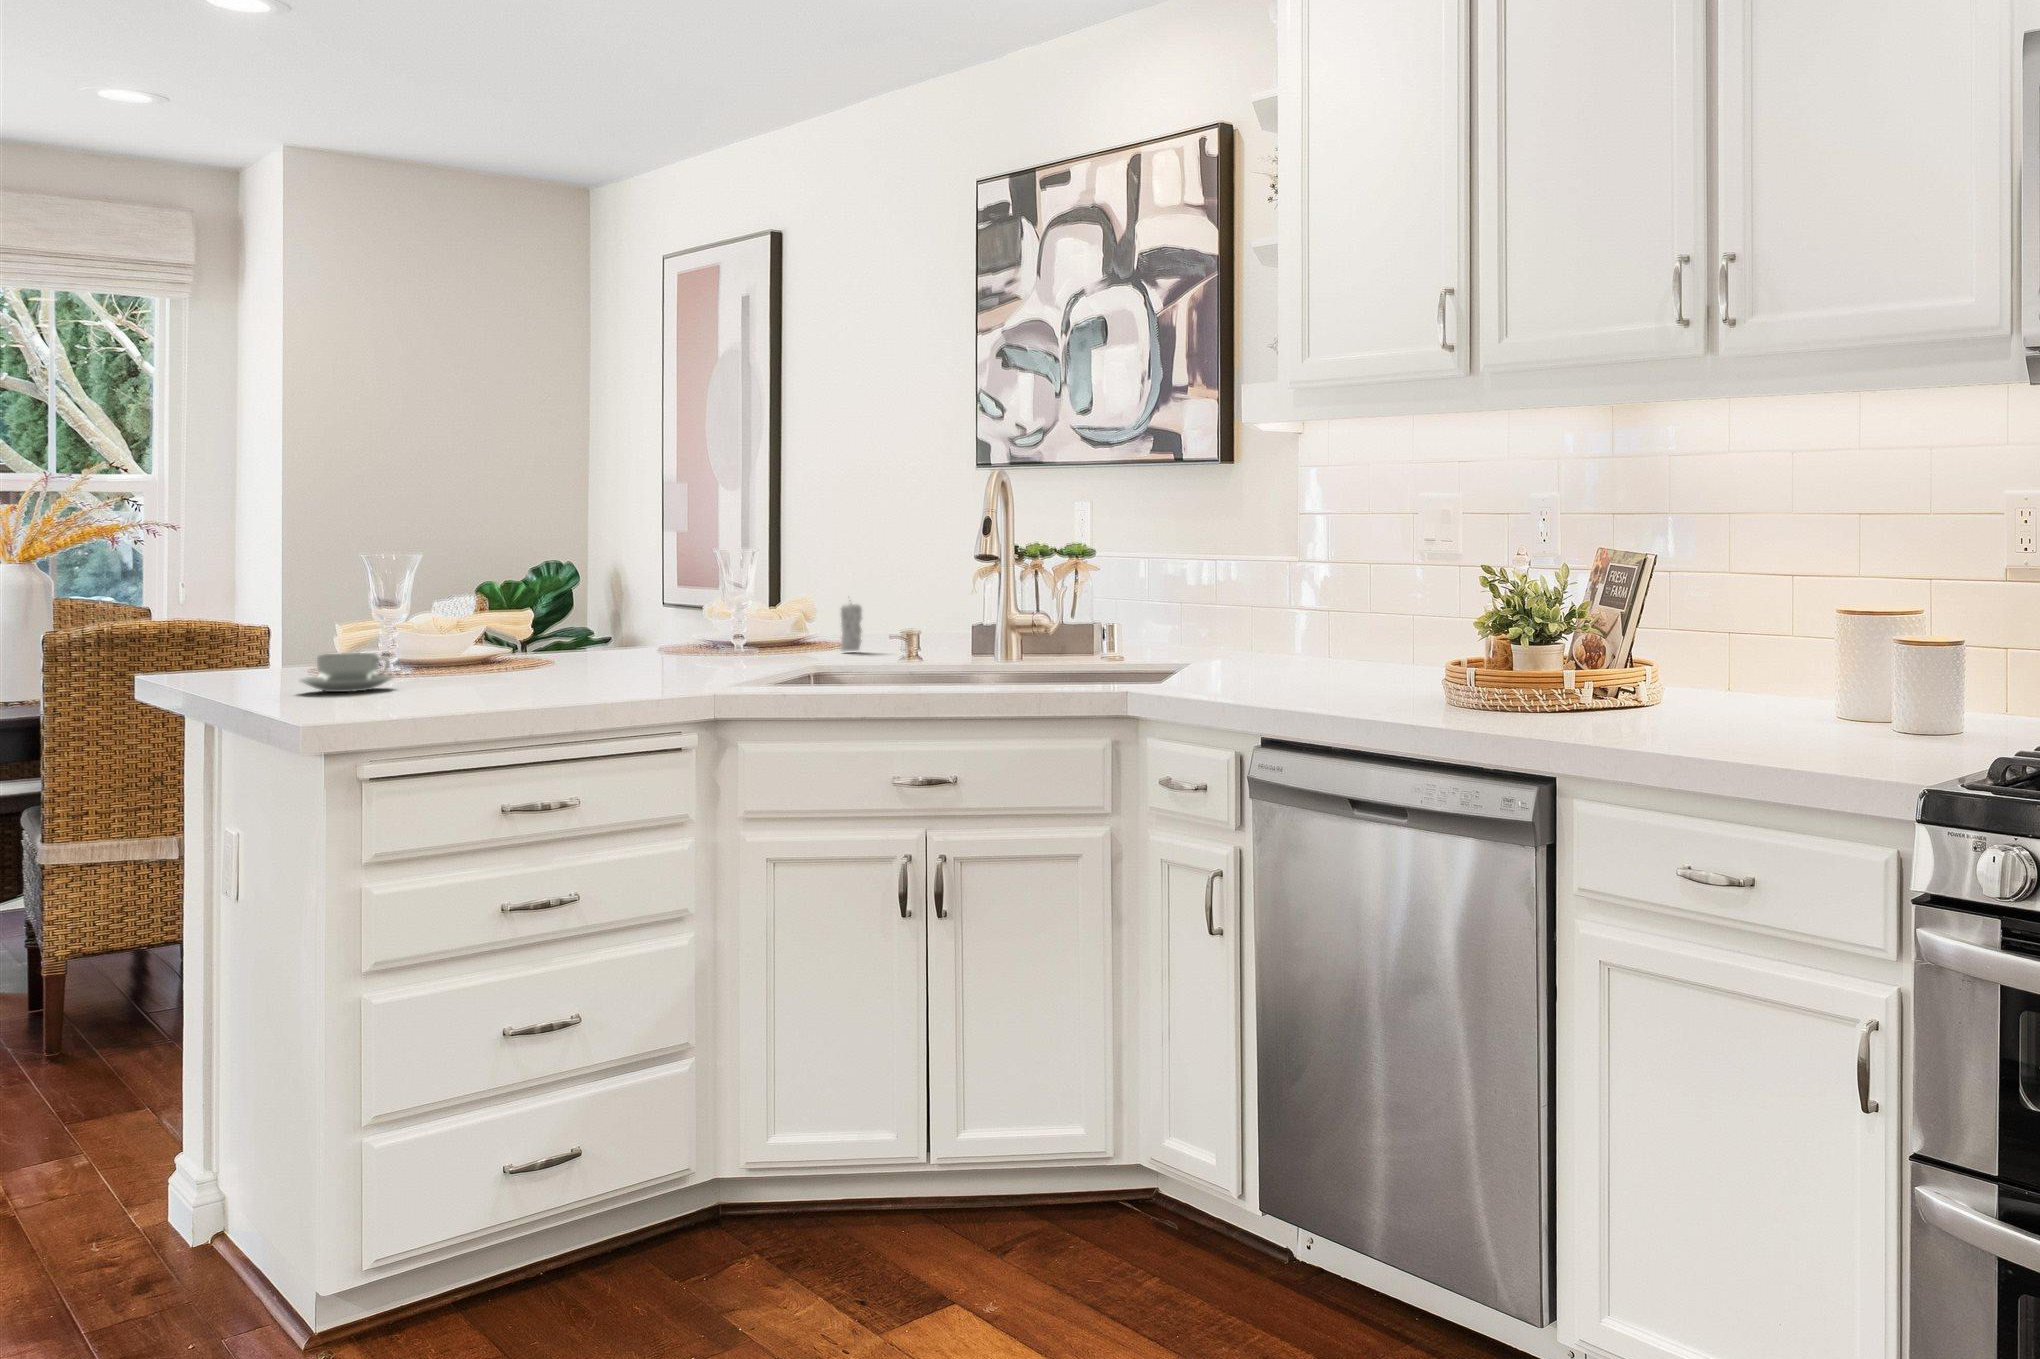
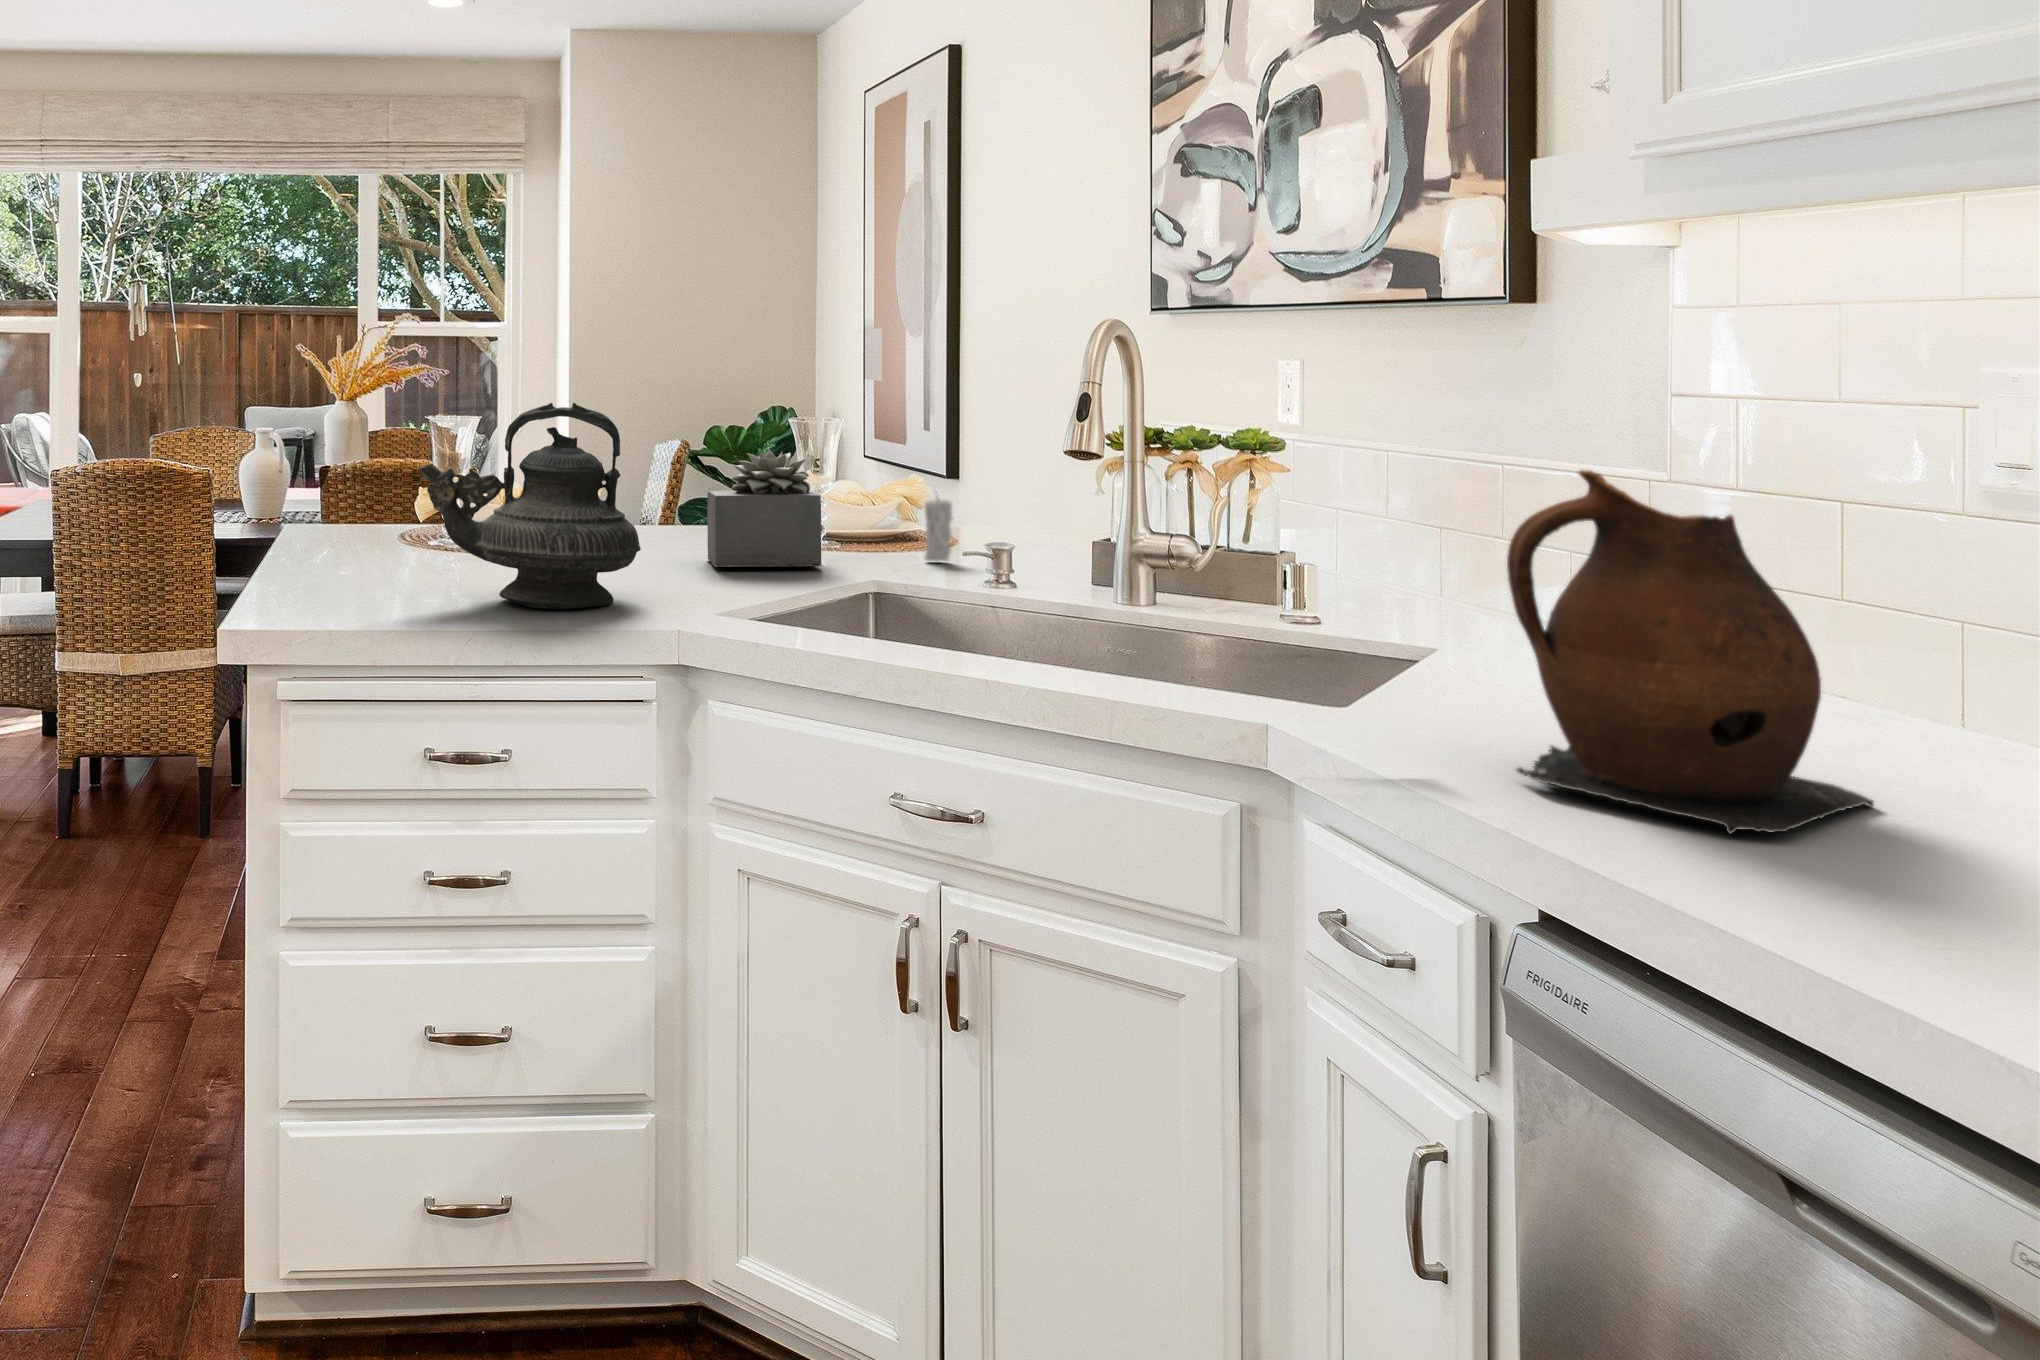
teapot: none [451,524,657,689] -> present [420,403,641,609]
ceramic pitcher: none [1244,539,1381,693] -> present [1507,470,1874,834]
succulent plant: none [657,568,770,663] -> present [707,449,823,567]
coffee cup: present [300,653,394,692] -> none [324,536,411,581]

